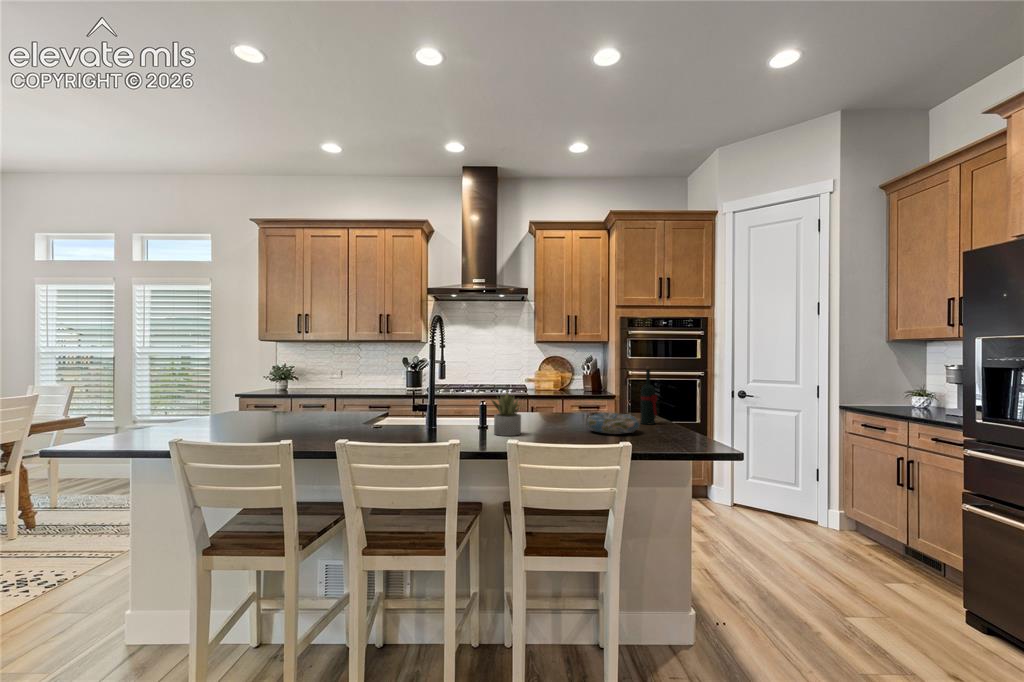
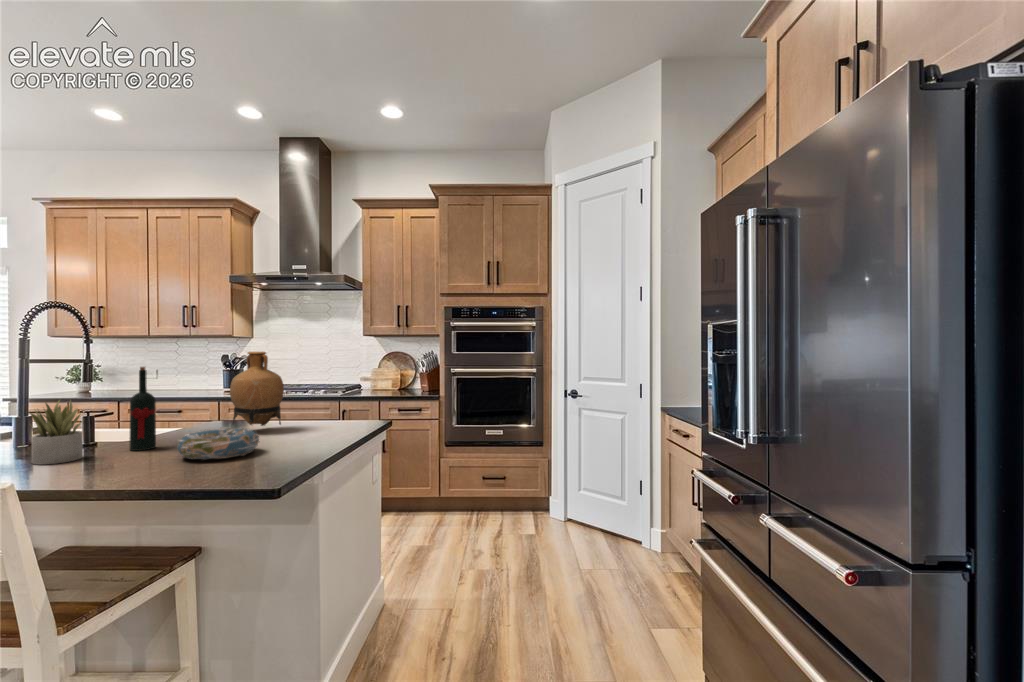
vase: none [558,356,596,416] -> present [230,352,284,426]
wine bottle: present [640,366,657,424] -> present [129,367,156,451]

